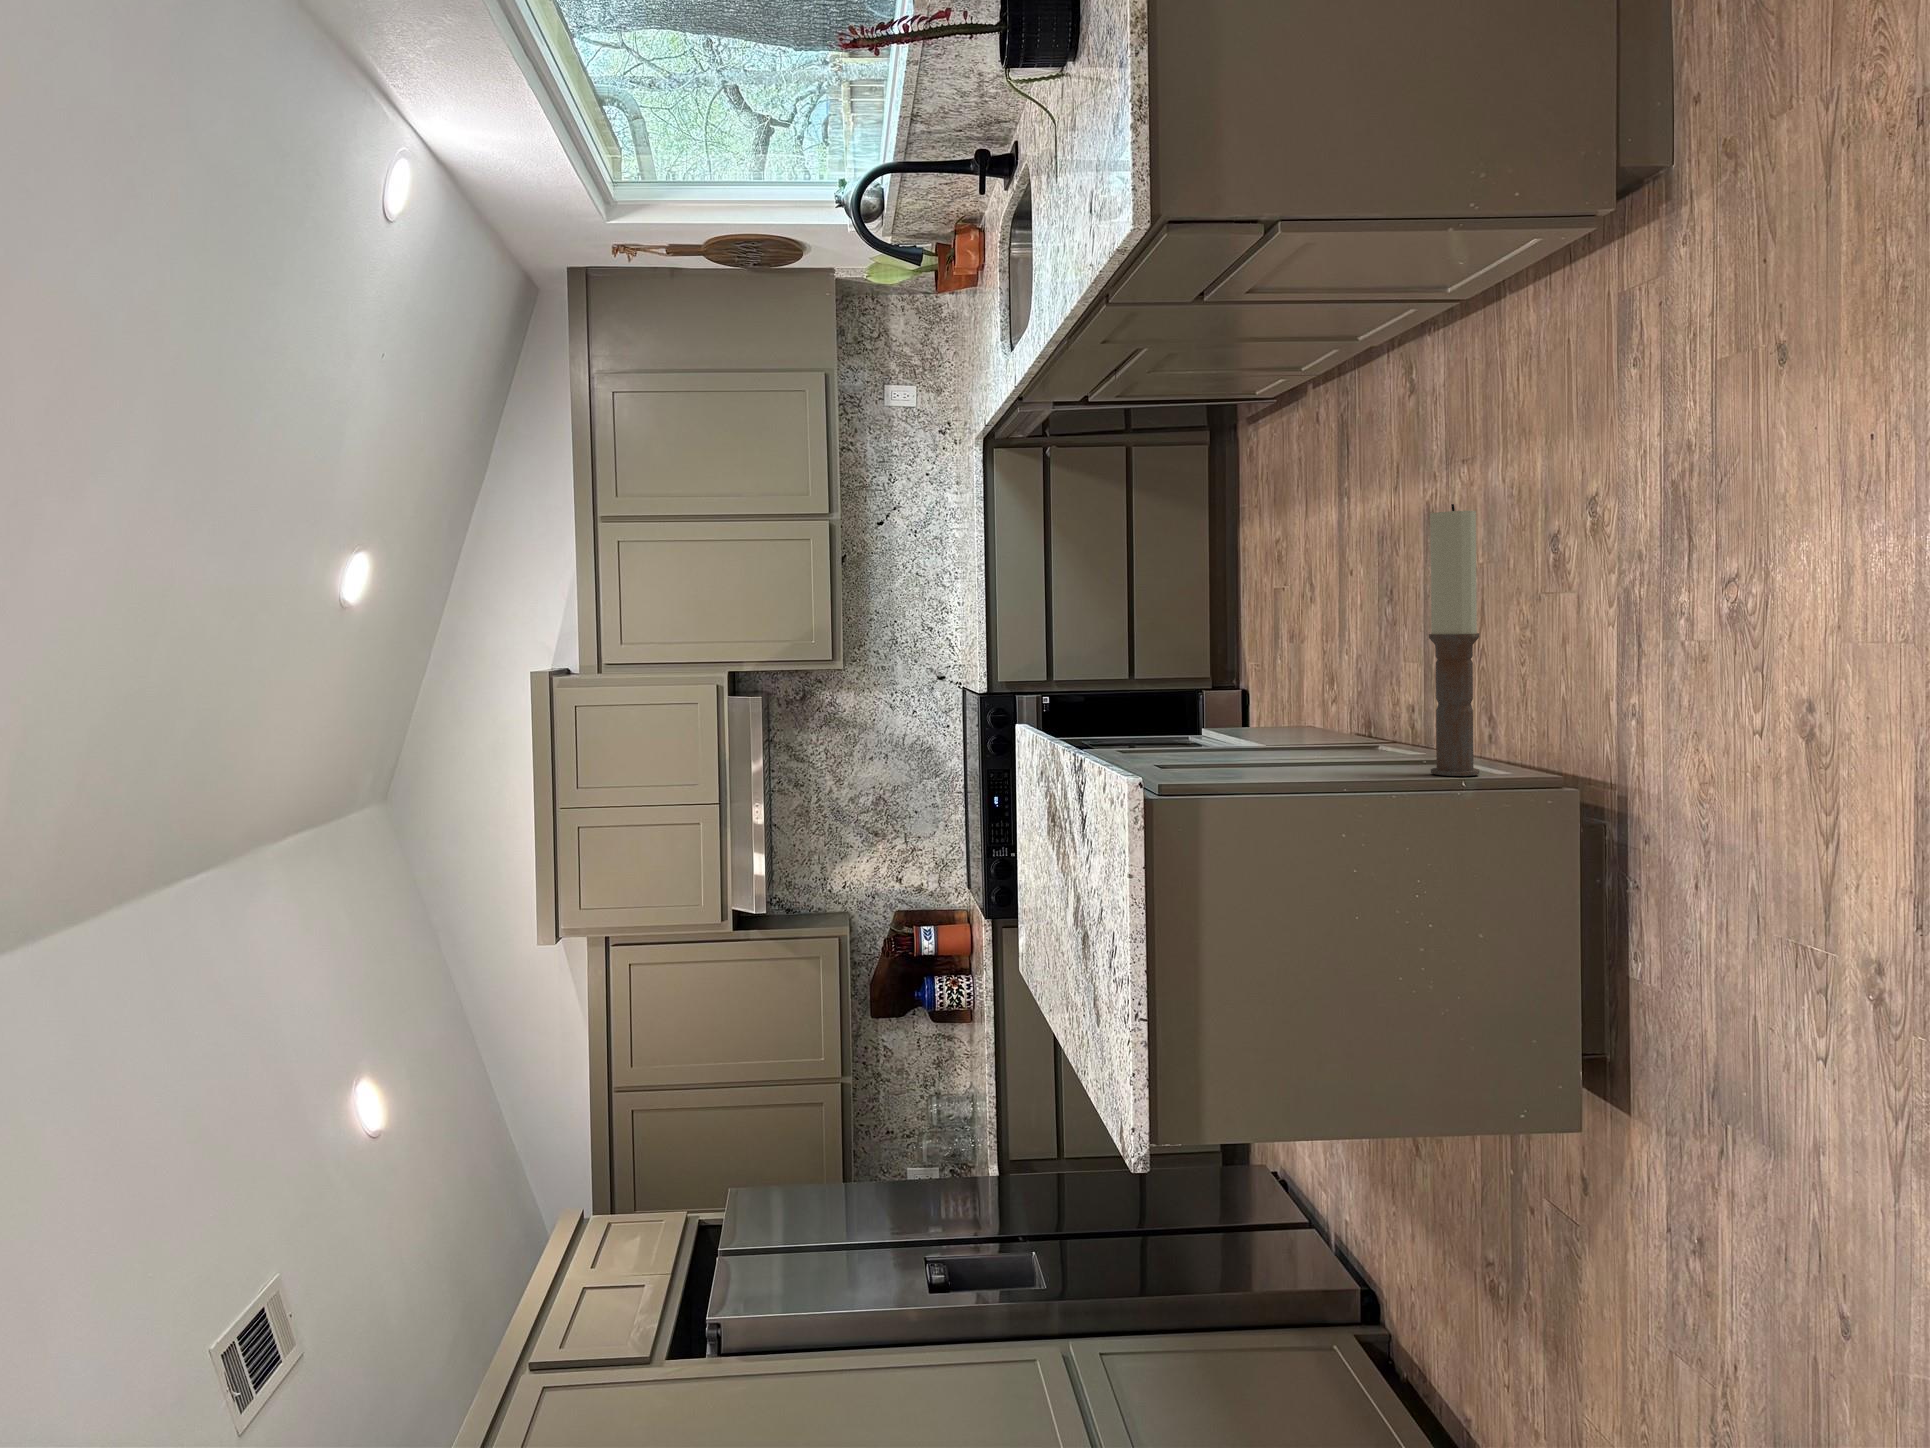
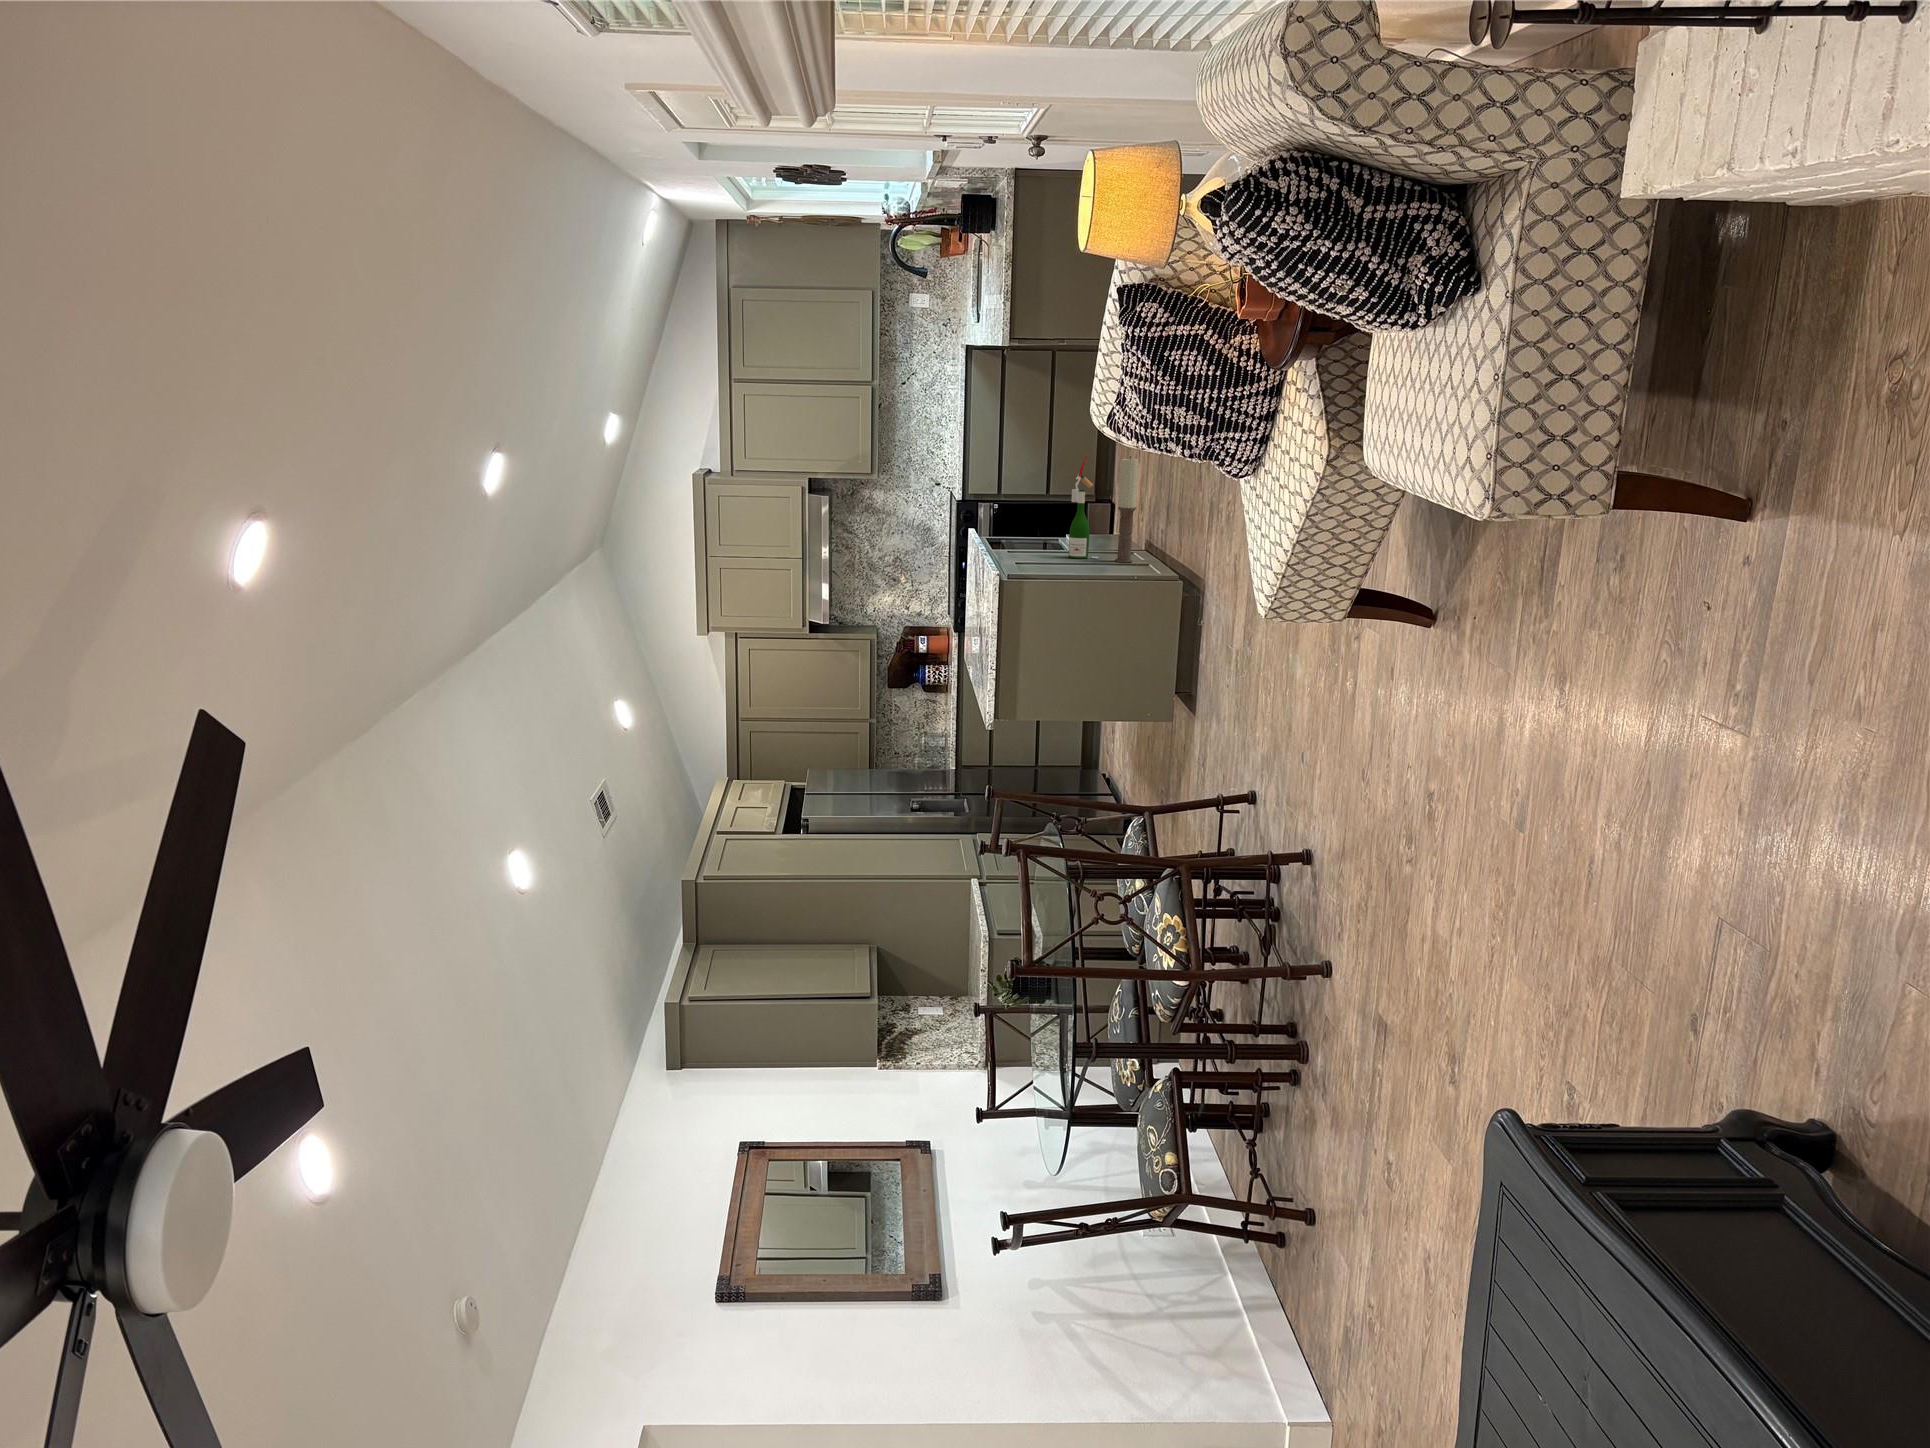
wine bottle: none [1293,511,1378,772] -> present [1068,455,1098,559]

